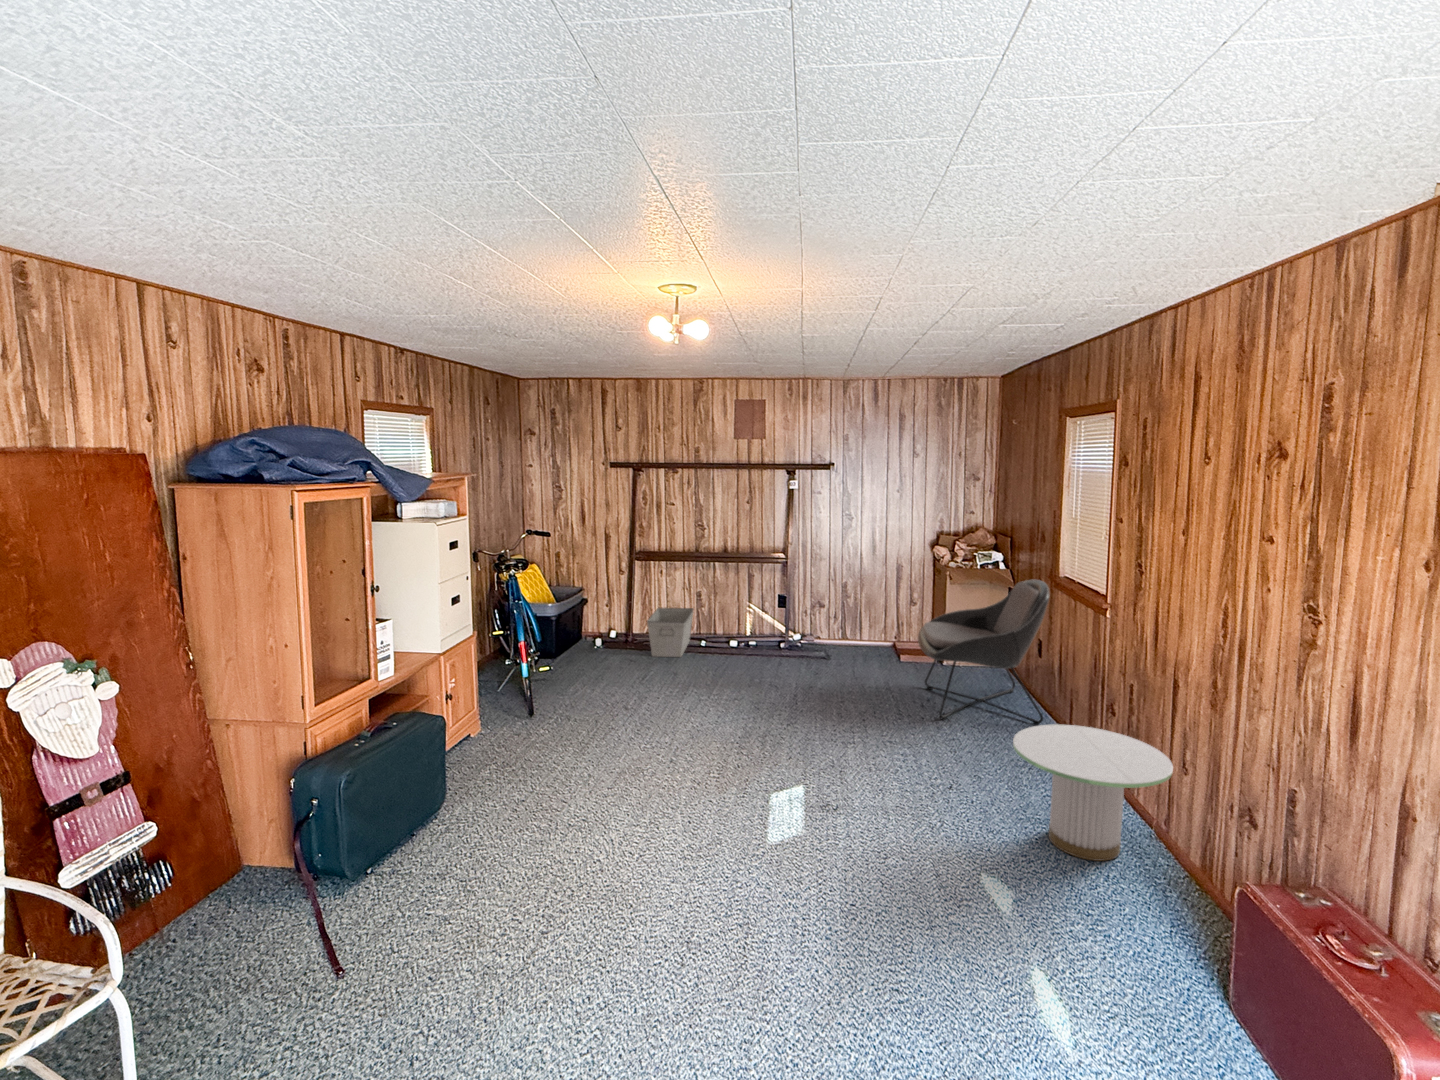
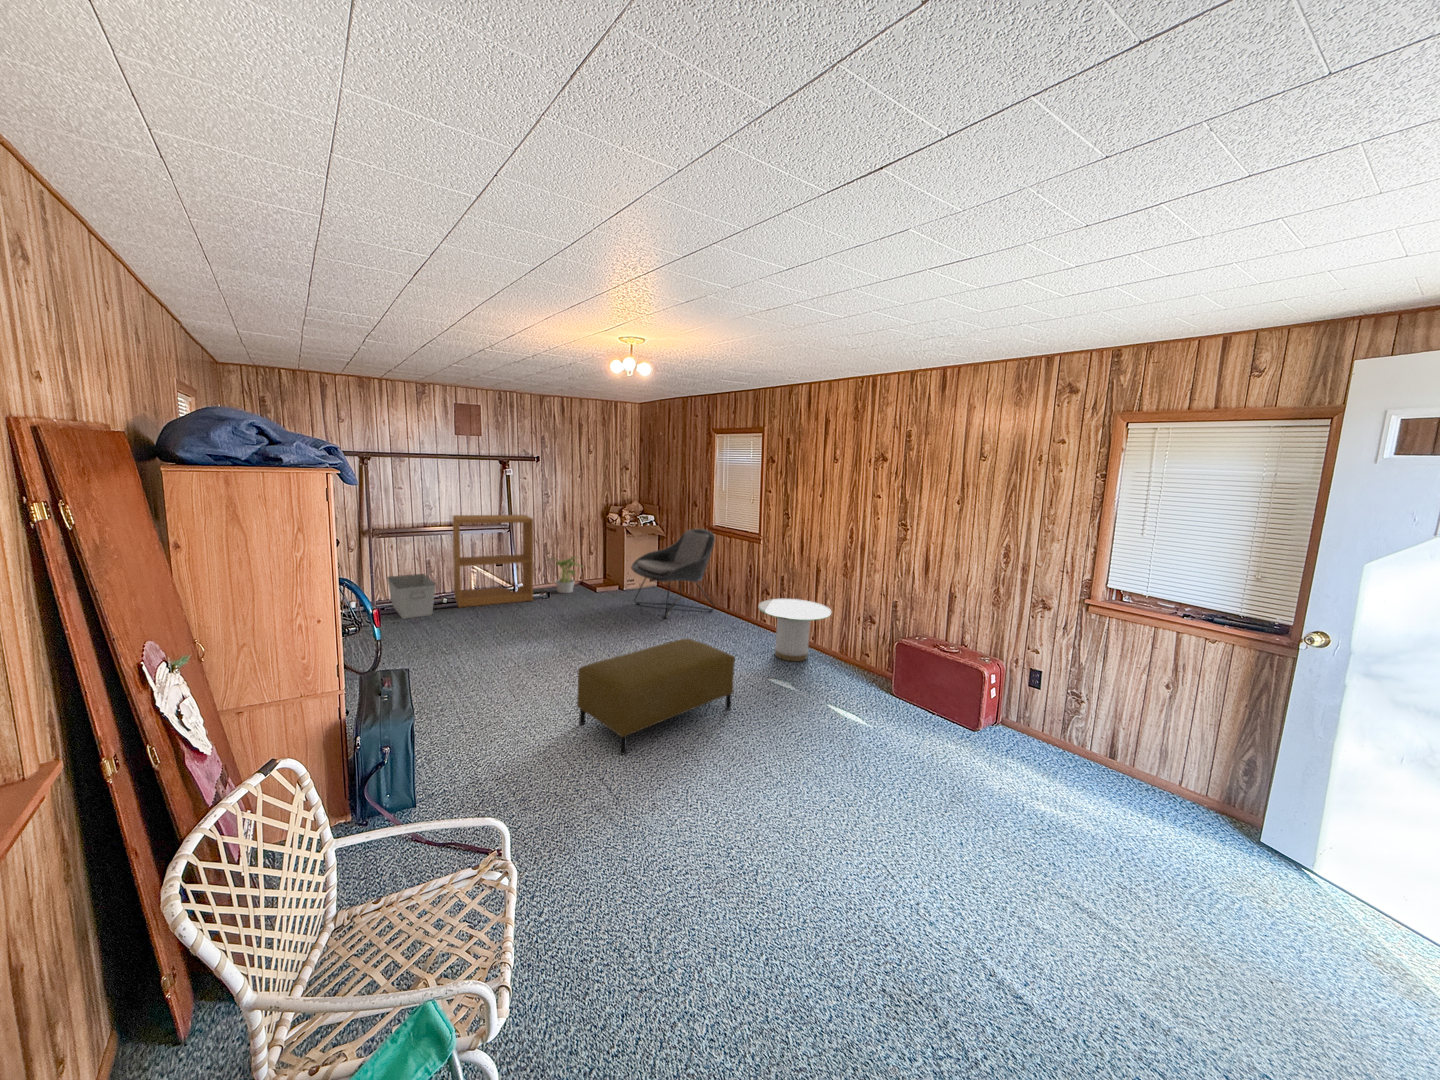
bookshelf: none [715,542,808,659] -> present [453,515,533,607]
potted plant: none [832,605,881,655] -> present [549,557,582,593]
ottoman: none [613,755,844,892] -> present [577,639,735,754]

